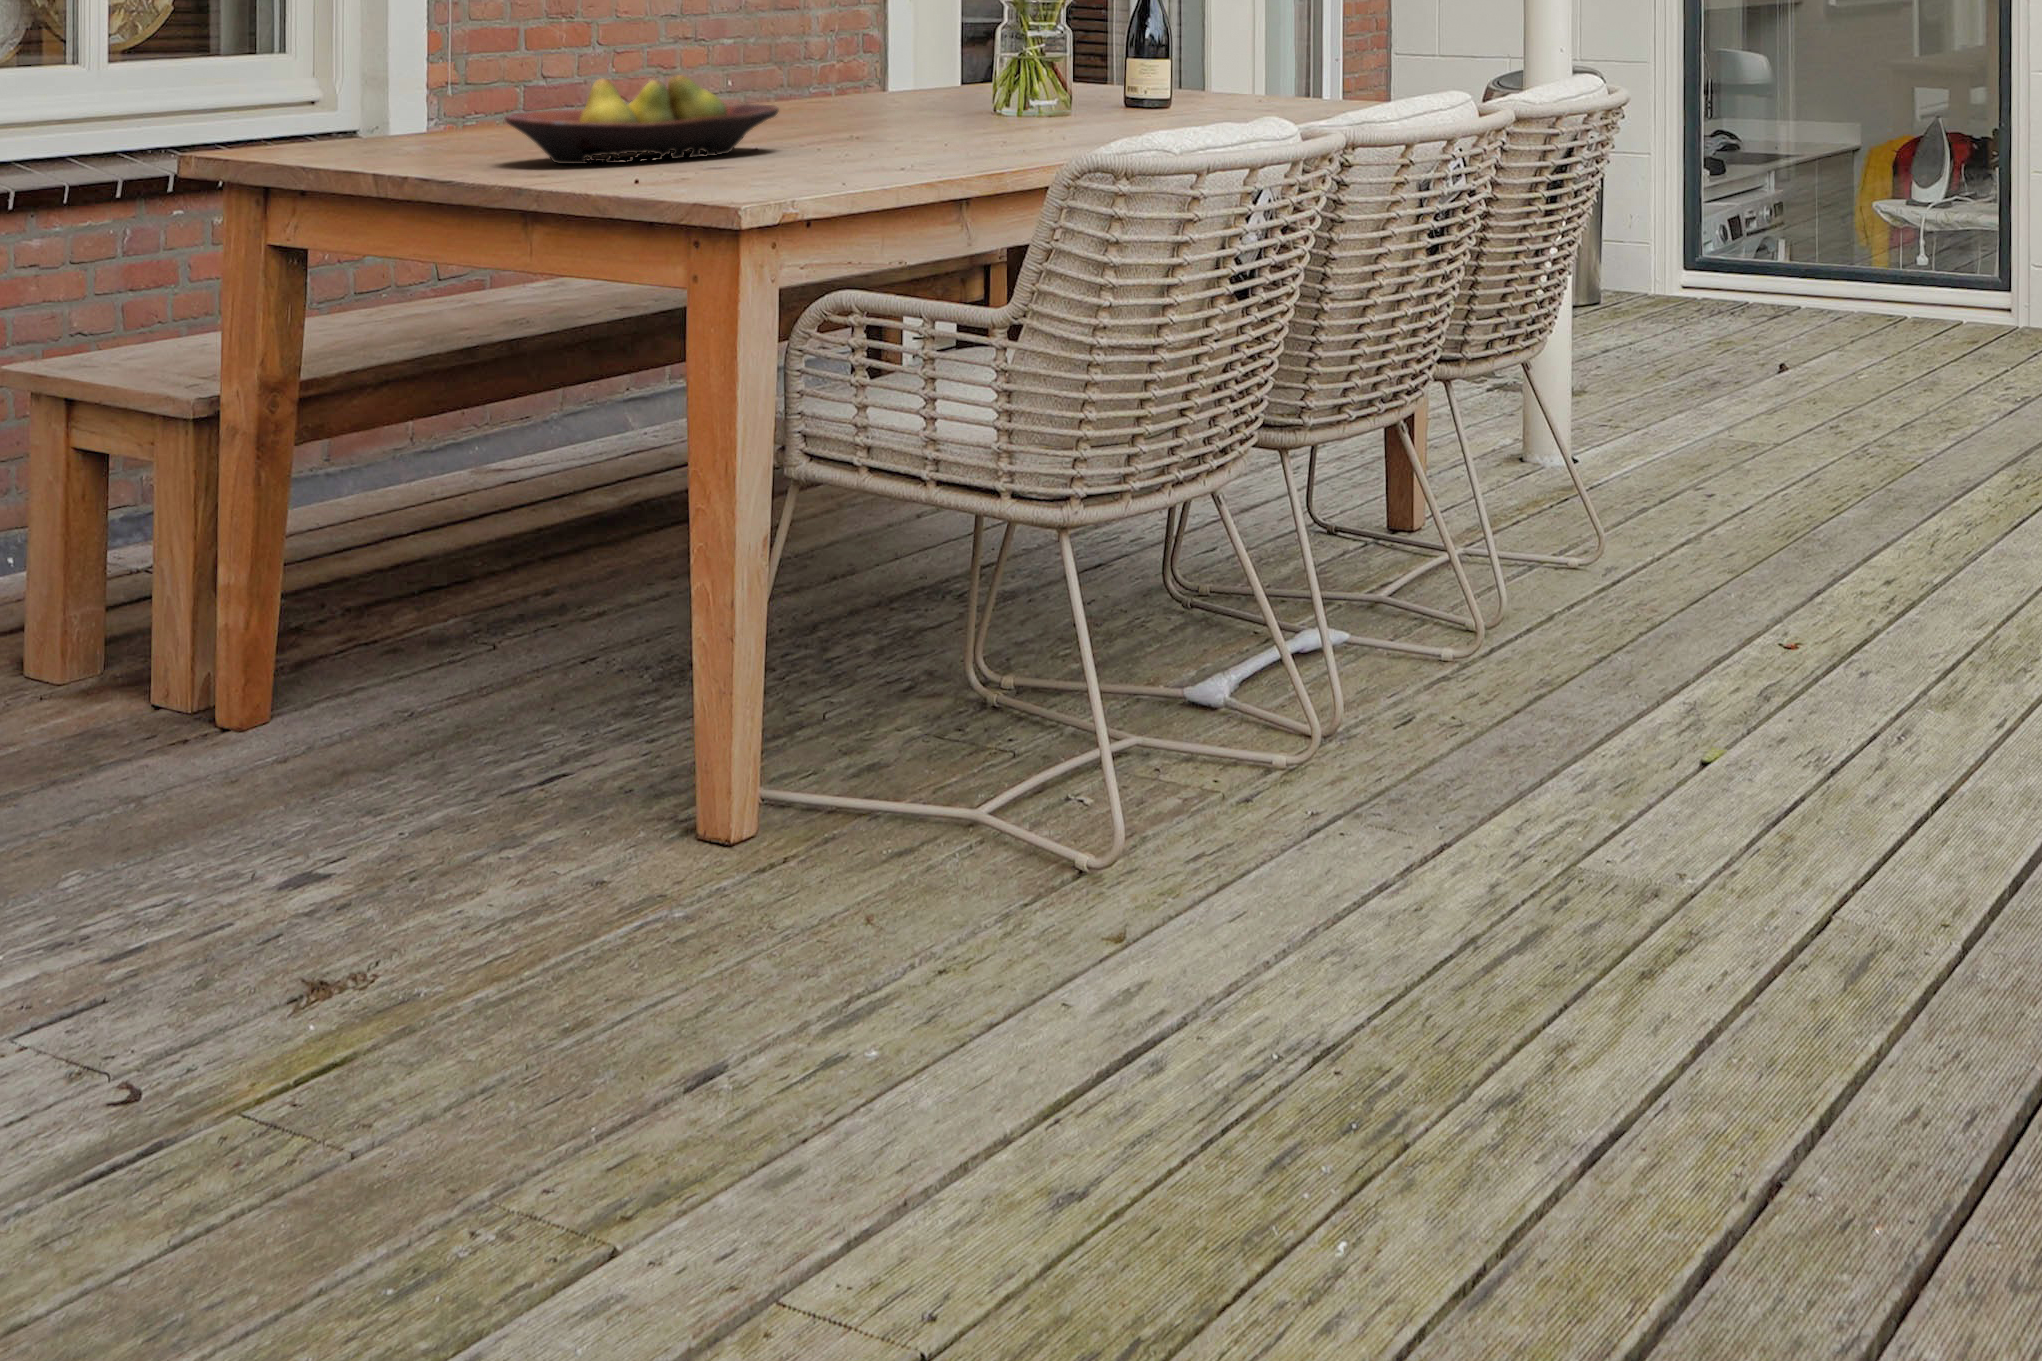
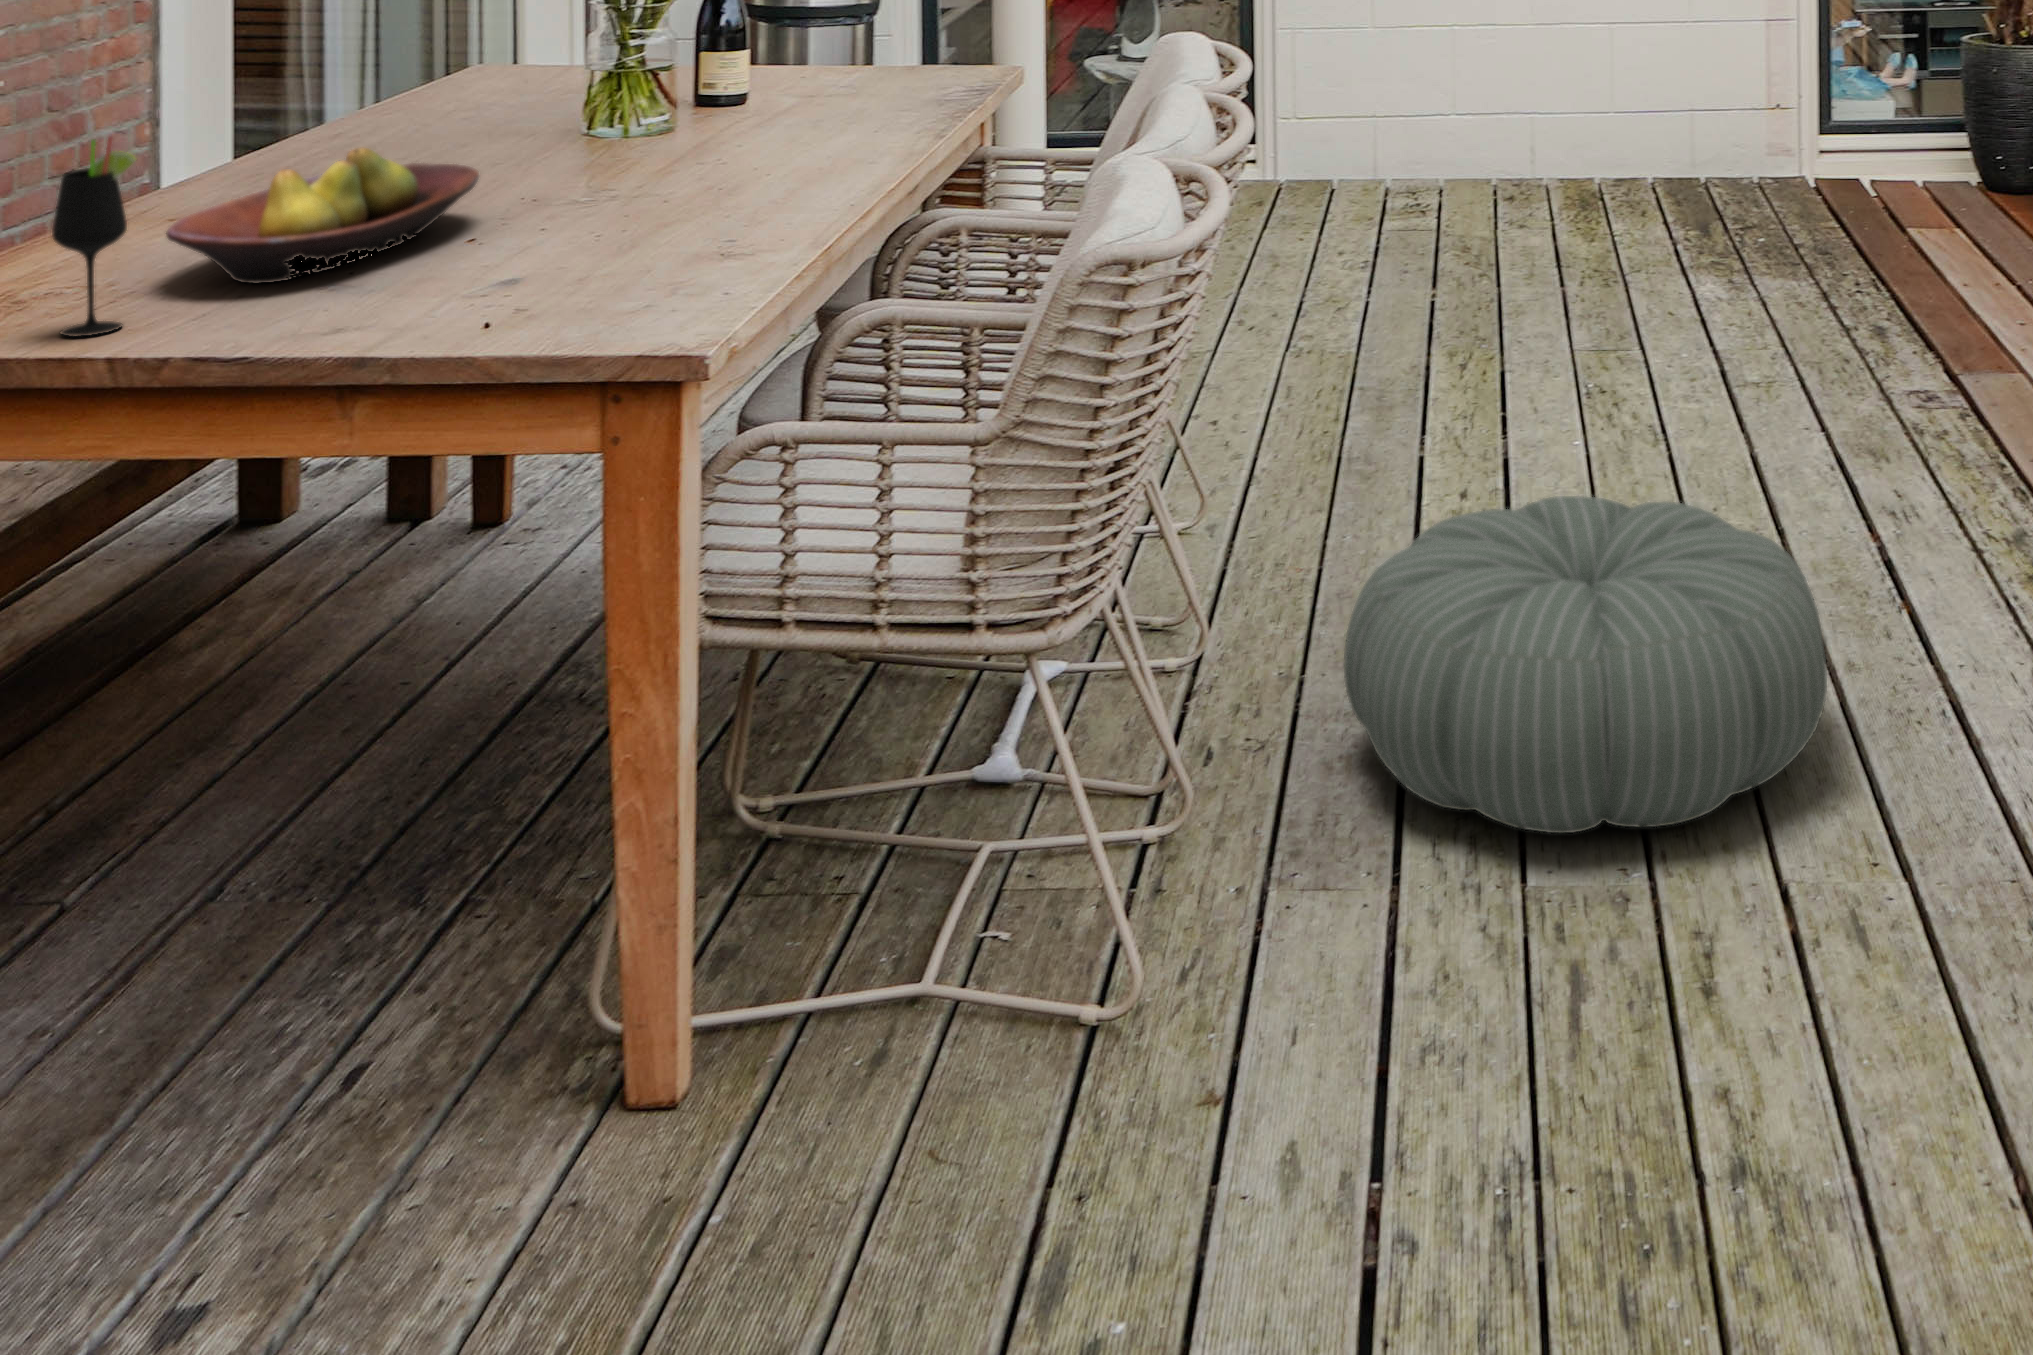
wine glass: none [391,16,446,174] -> present [52,137,136,337]
pouf: none [1449,557,1978,877] -> present [1344,496,1827,833]

